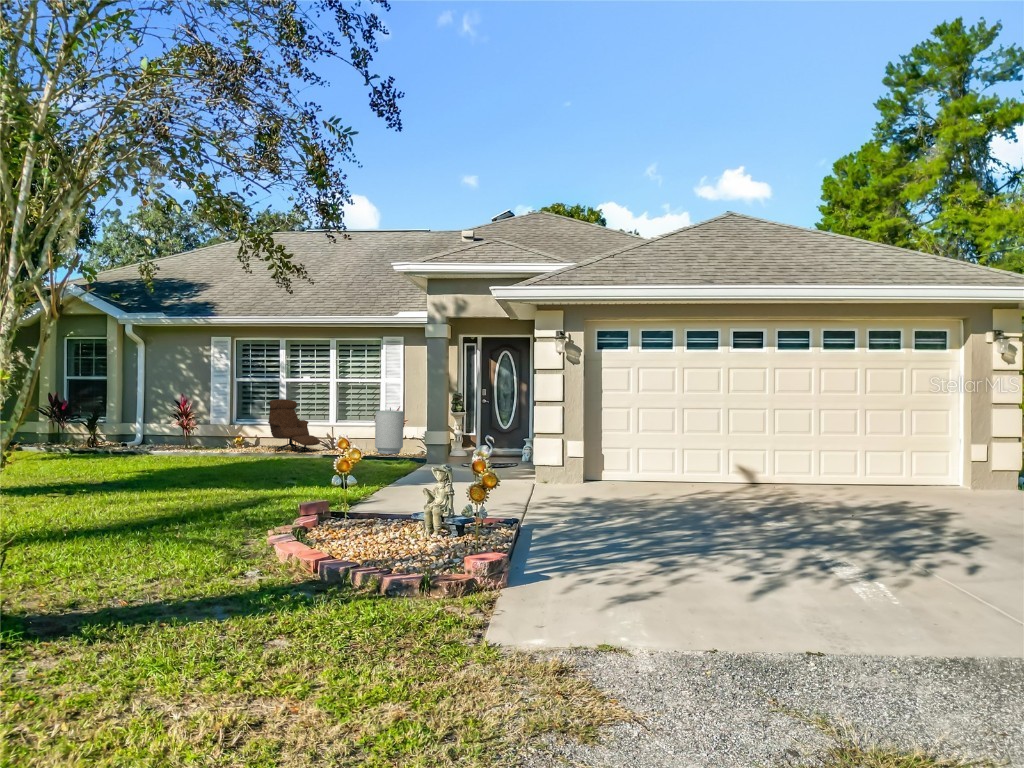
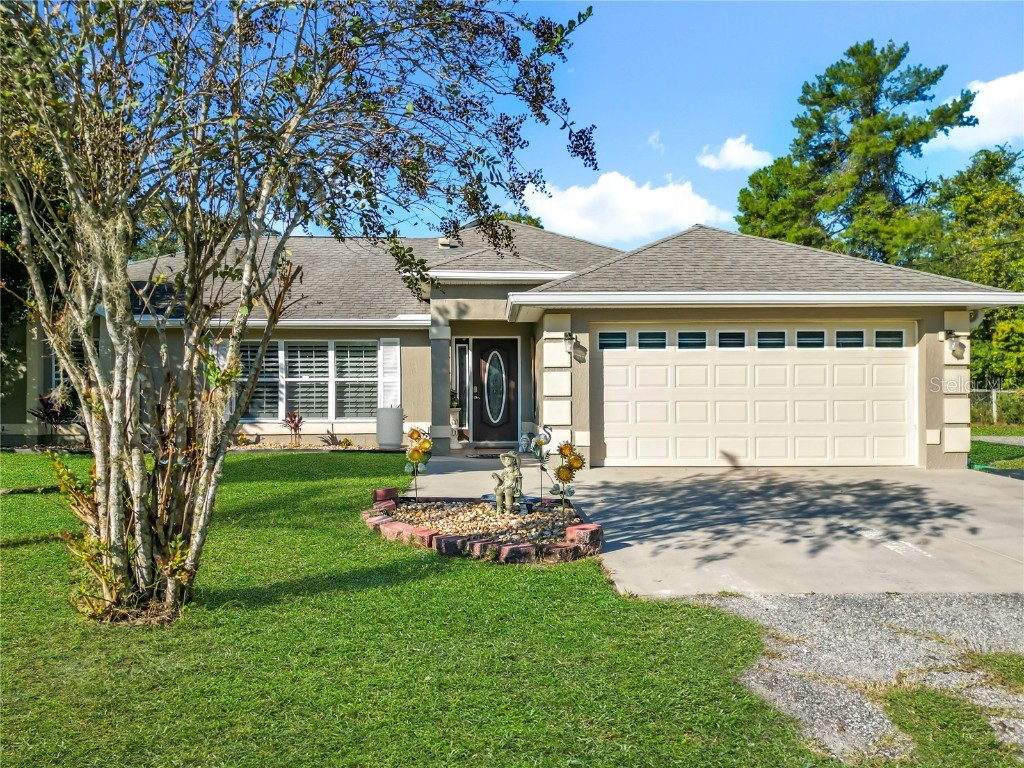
lounge chair: present [268,399,320,453] -> none [271,399,323,450]

